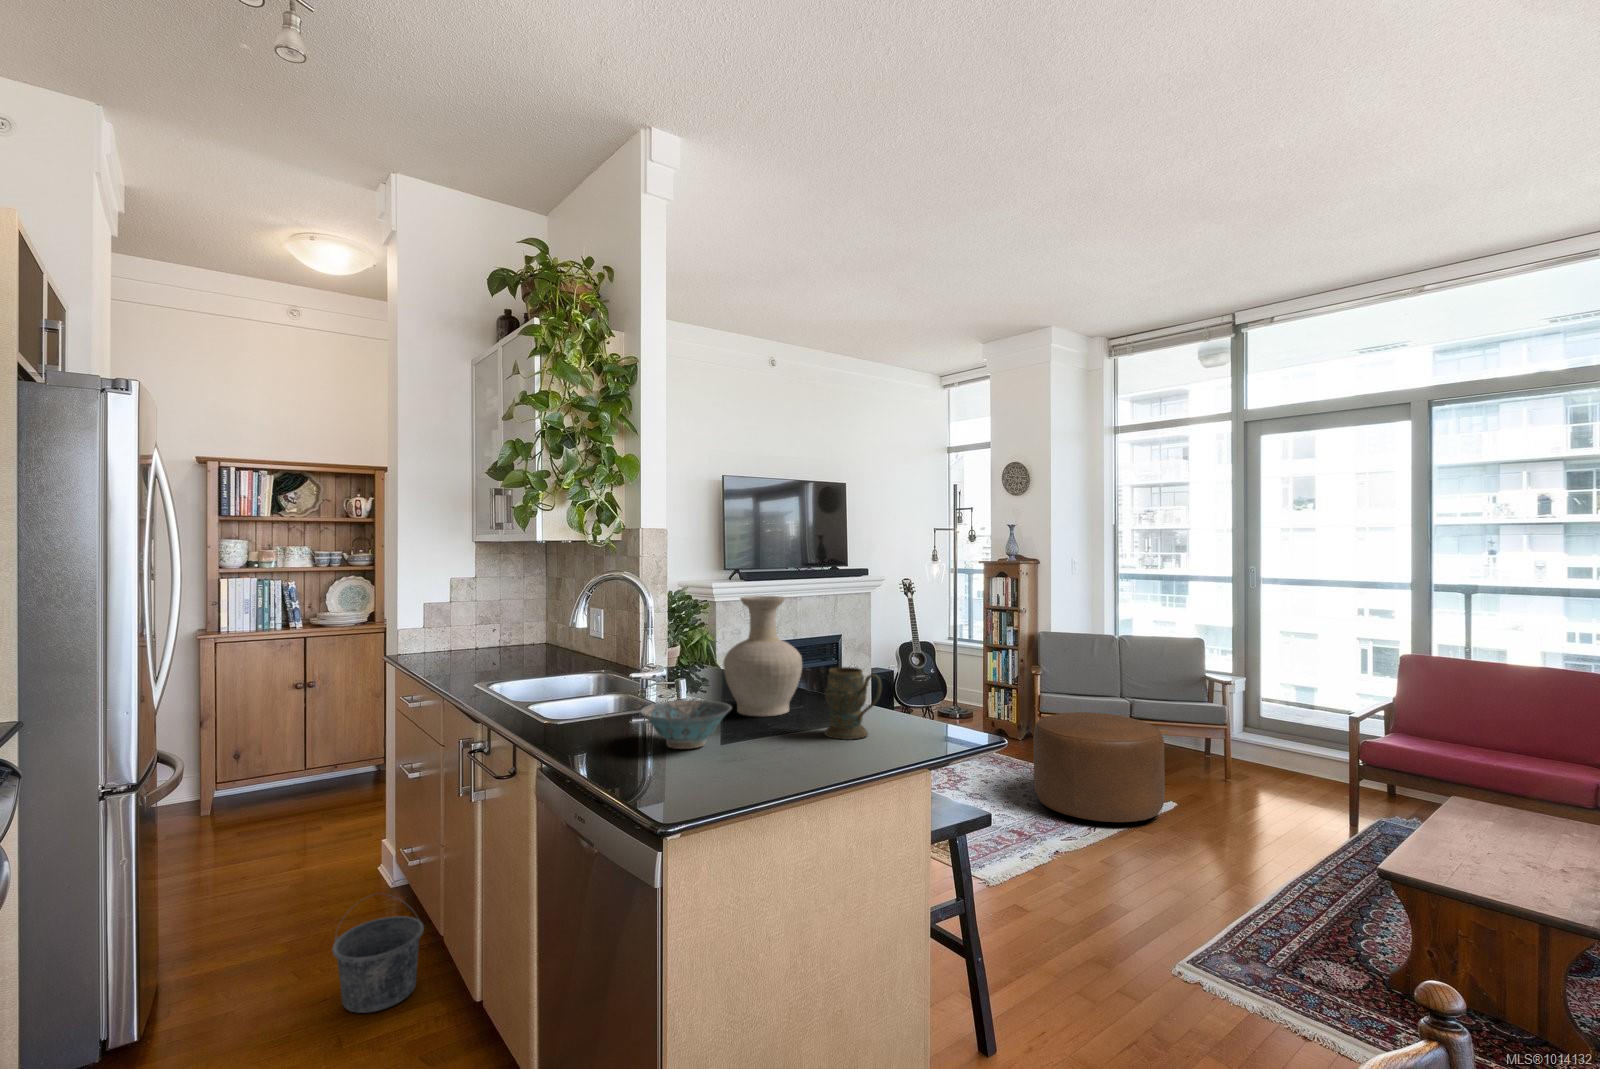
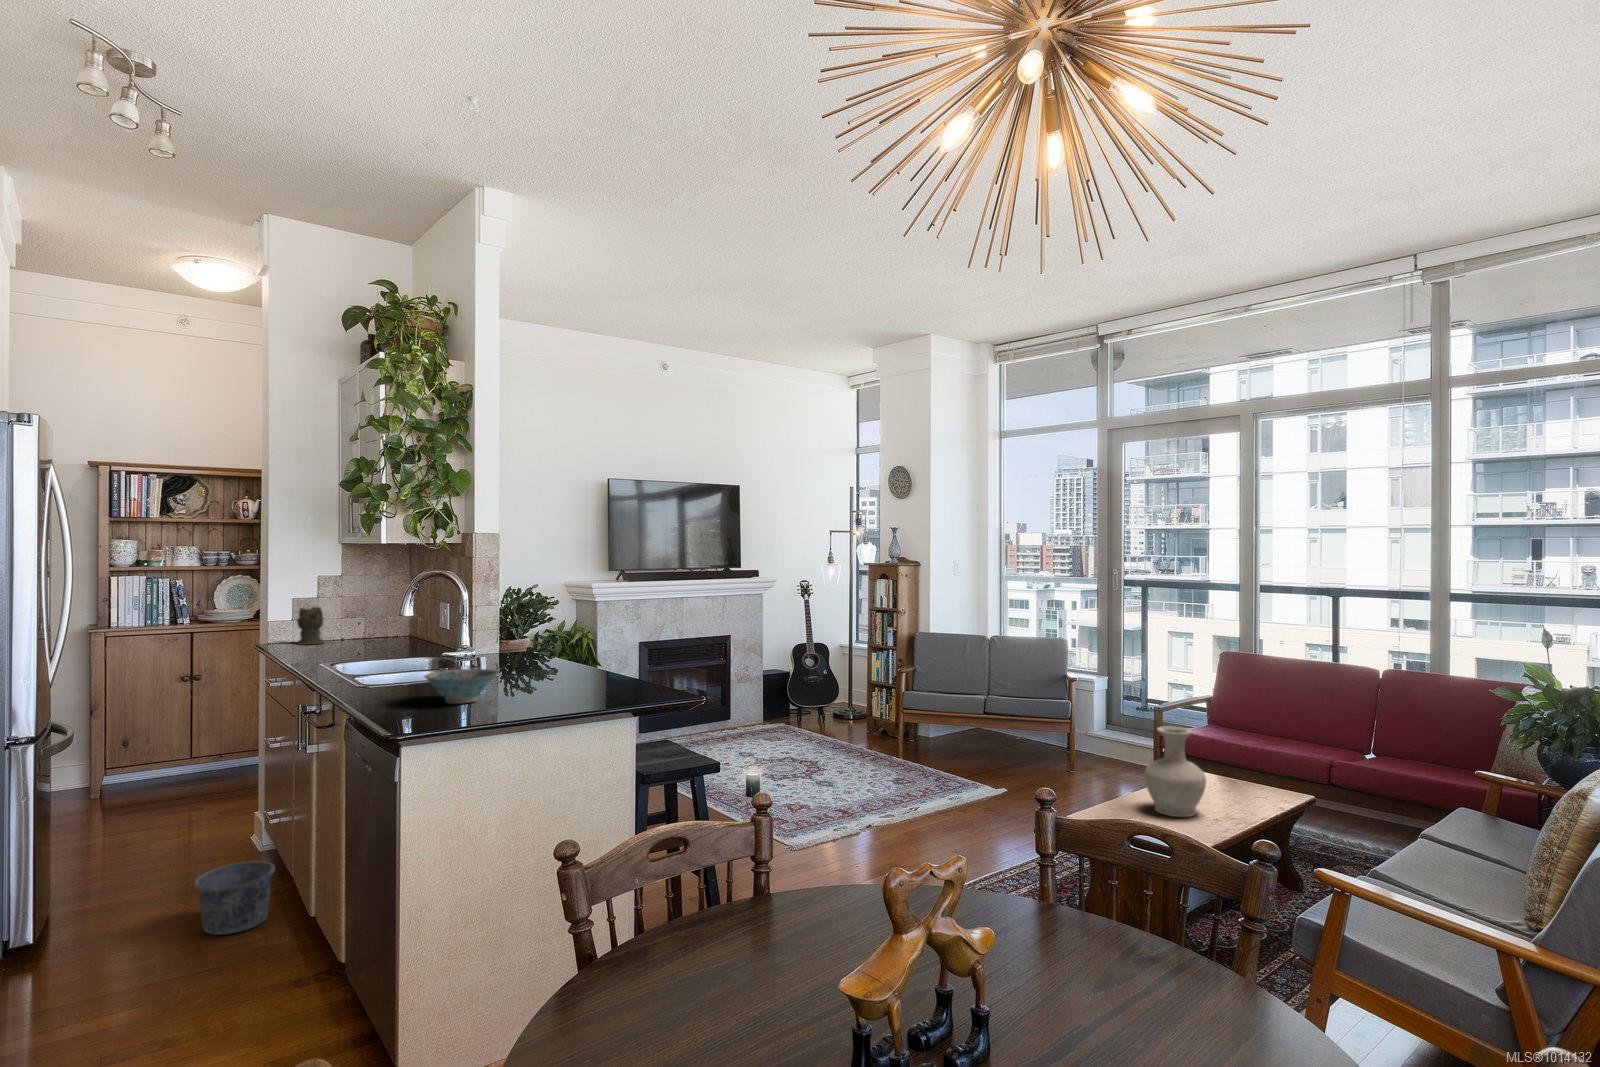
vase: present [723,596,802,716] -> present [1144,726,1206,817]
mug: present [825,667,882,739] -> present [297,607,324,645]
ottoman: present [1033,712,1165,822] -> none [875,704,988,800]

